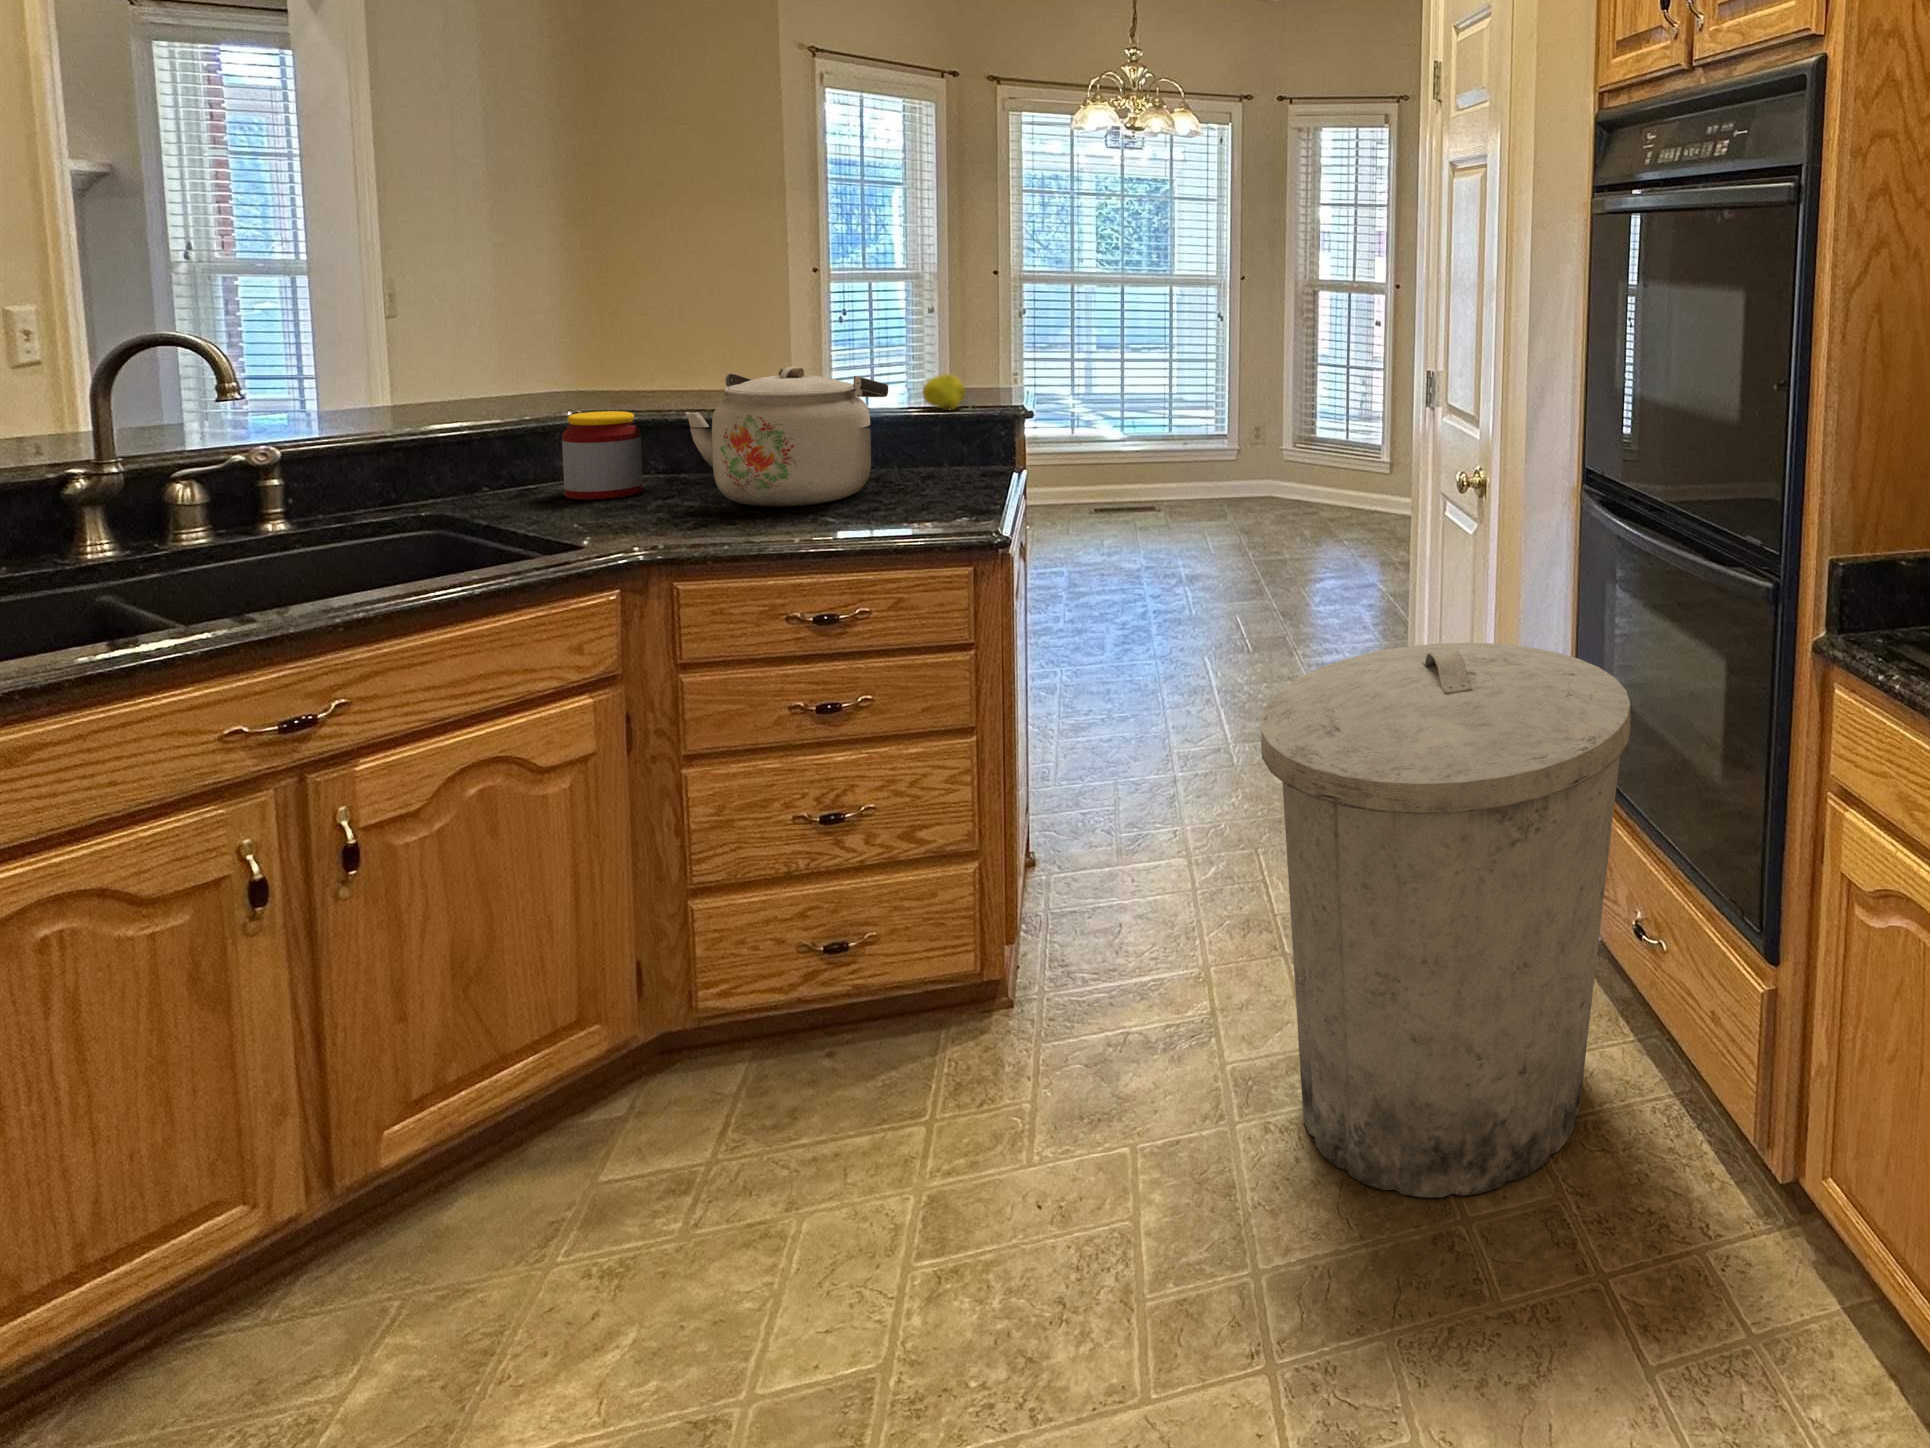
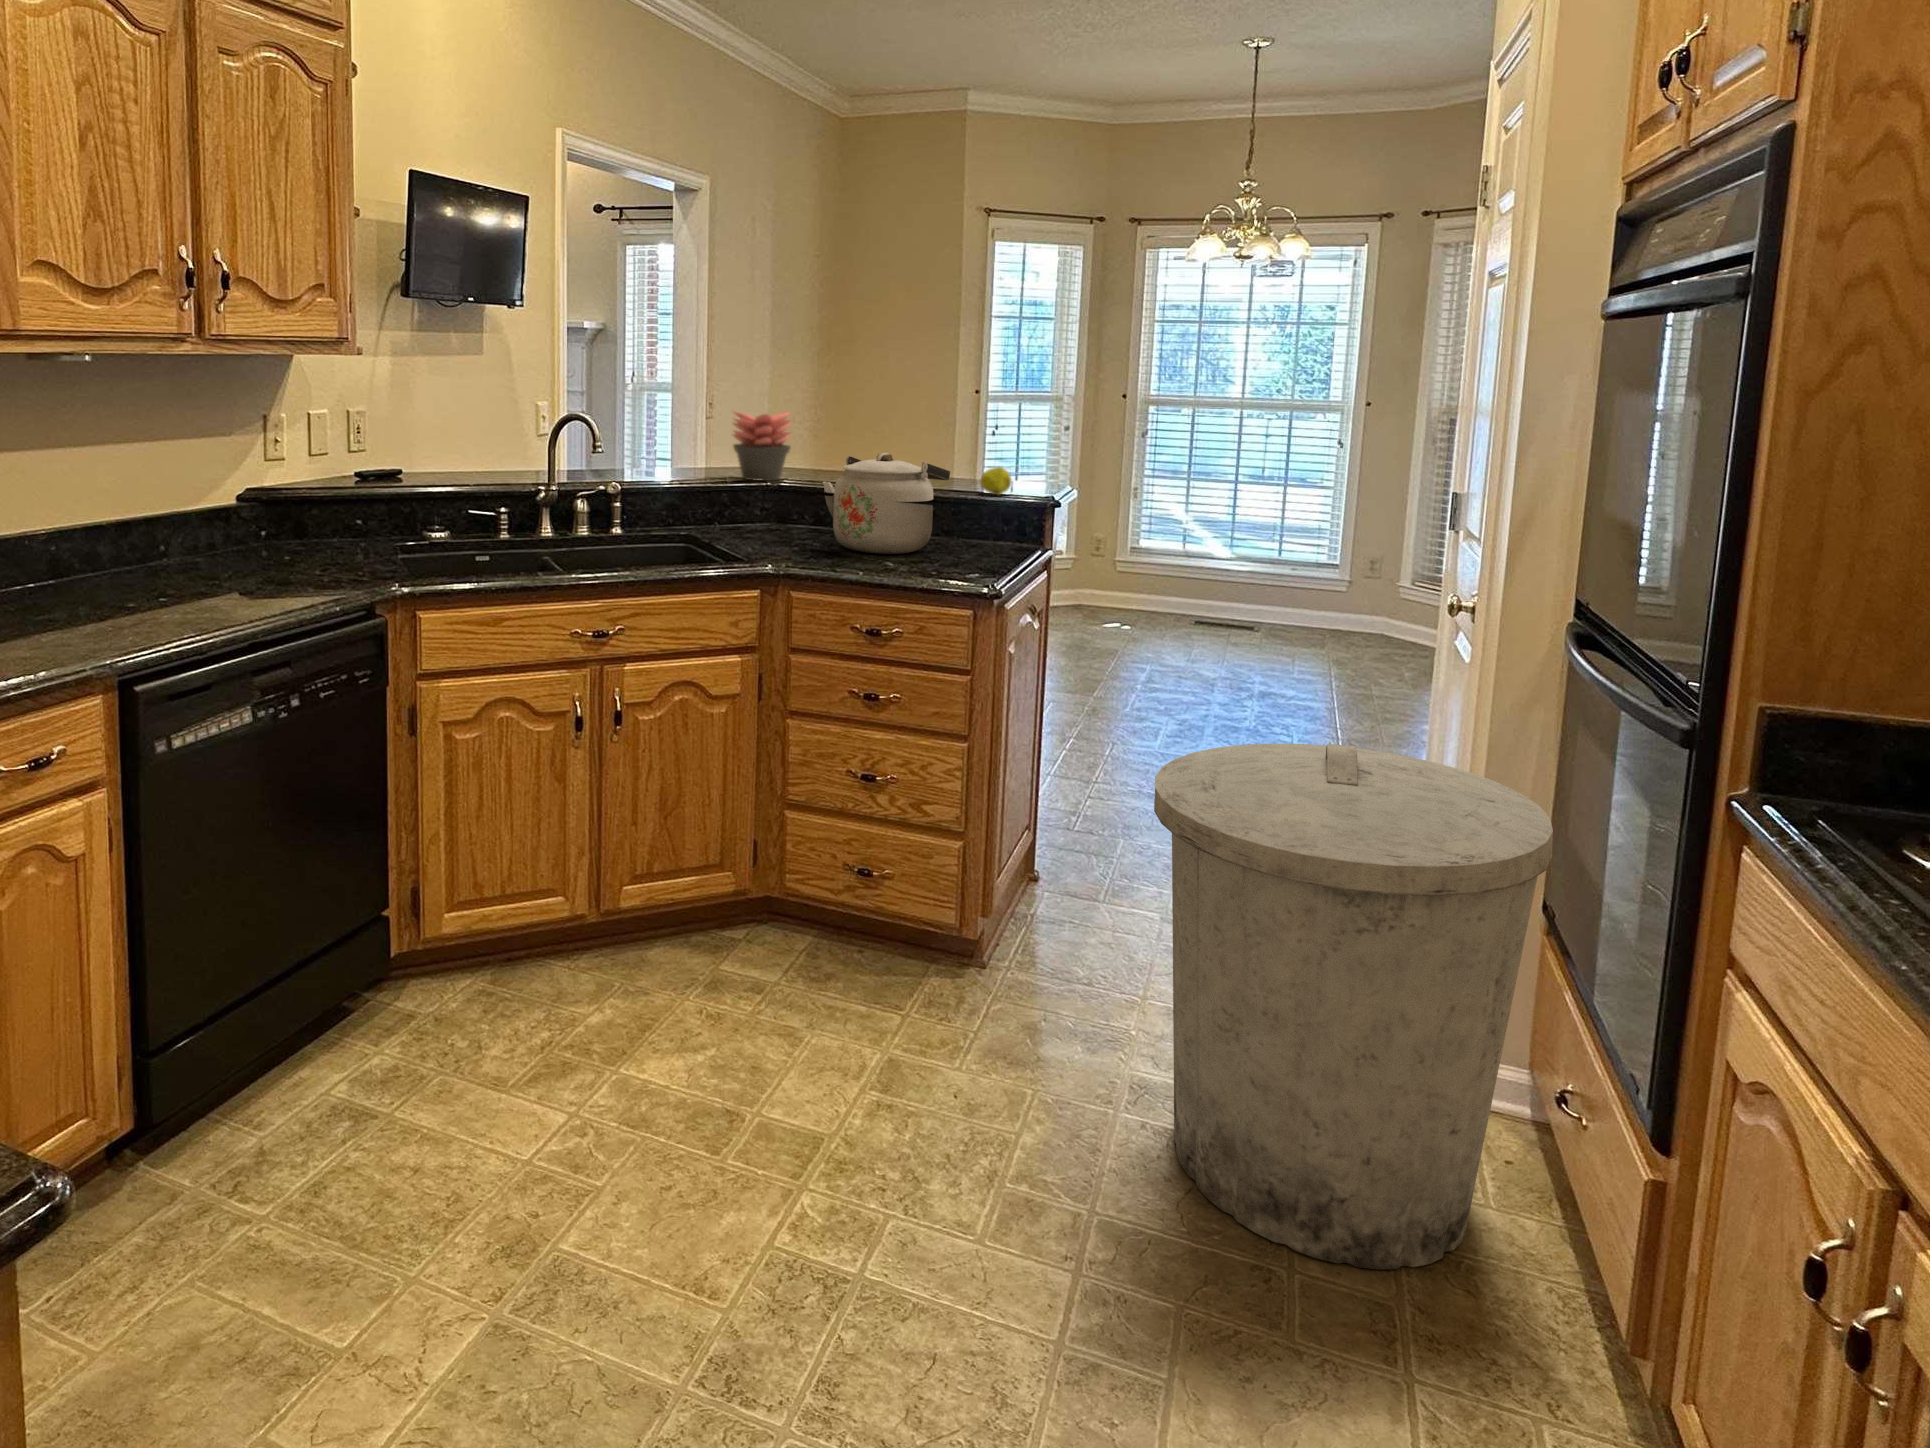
succulent plant: none [484,311,606,417] -> present [733,411,791,481]
jar: present [562,411,643,500] -> none [758,479,801,537]

